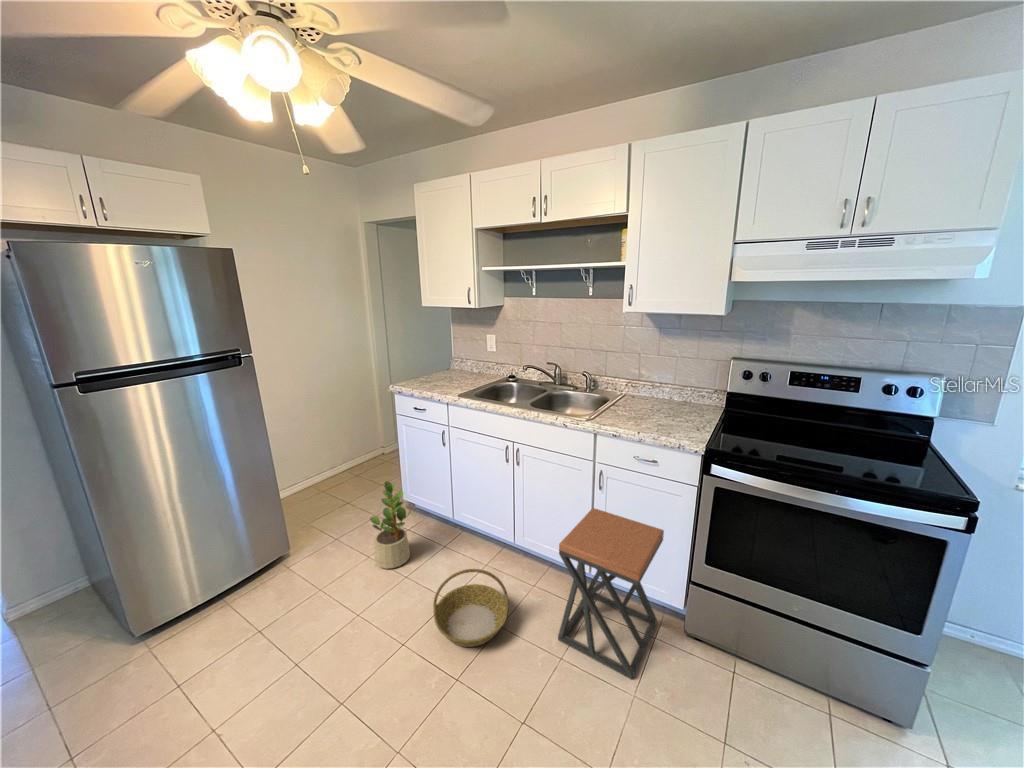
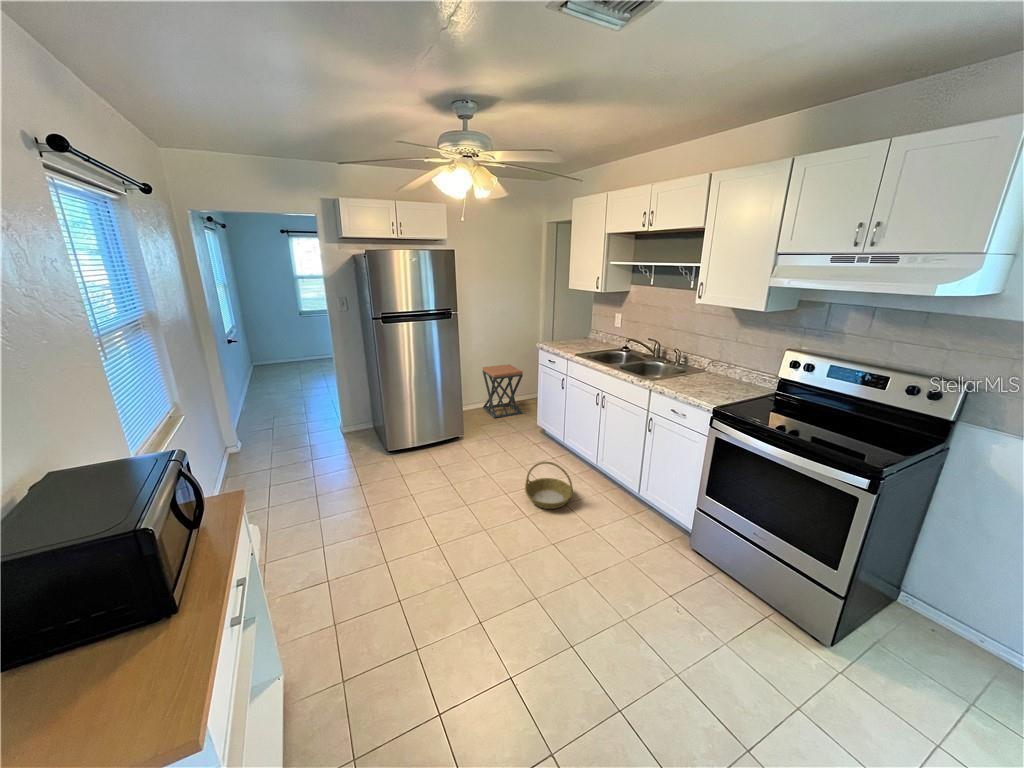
potted plant: present [370,481,411,569] -> none [508,403,534,461]
stool: present [558,508,664,679] -> present [483,364,523,418]

